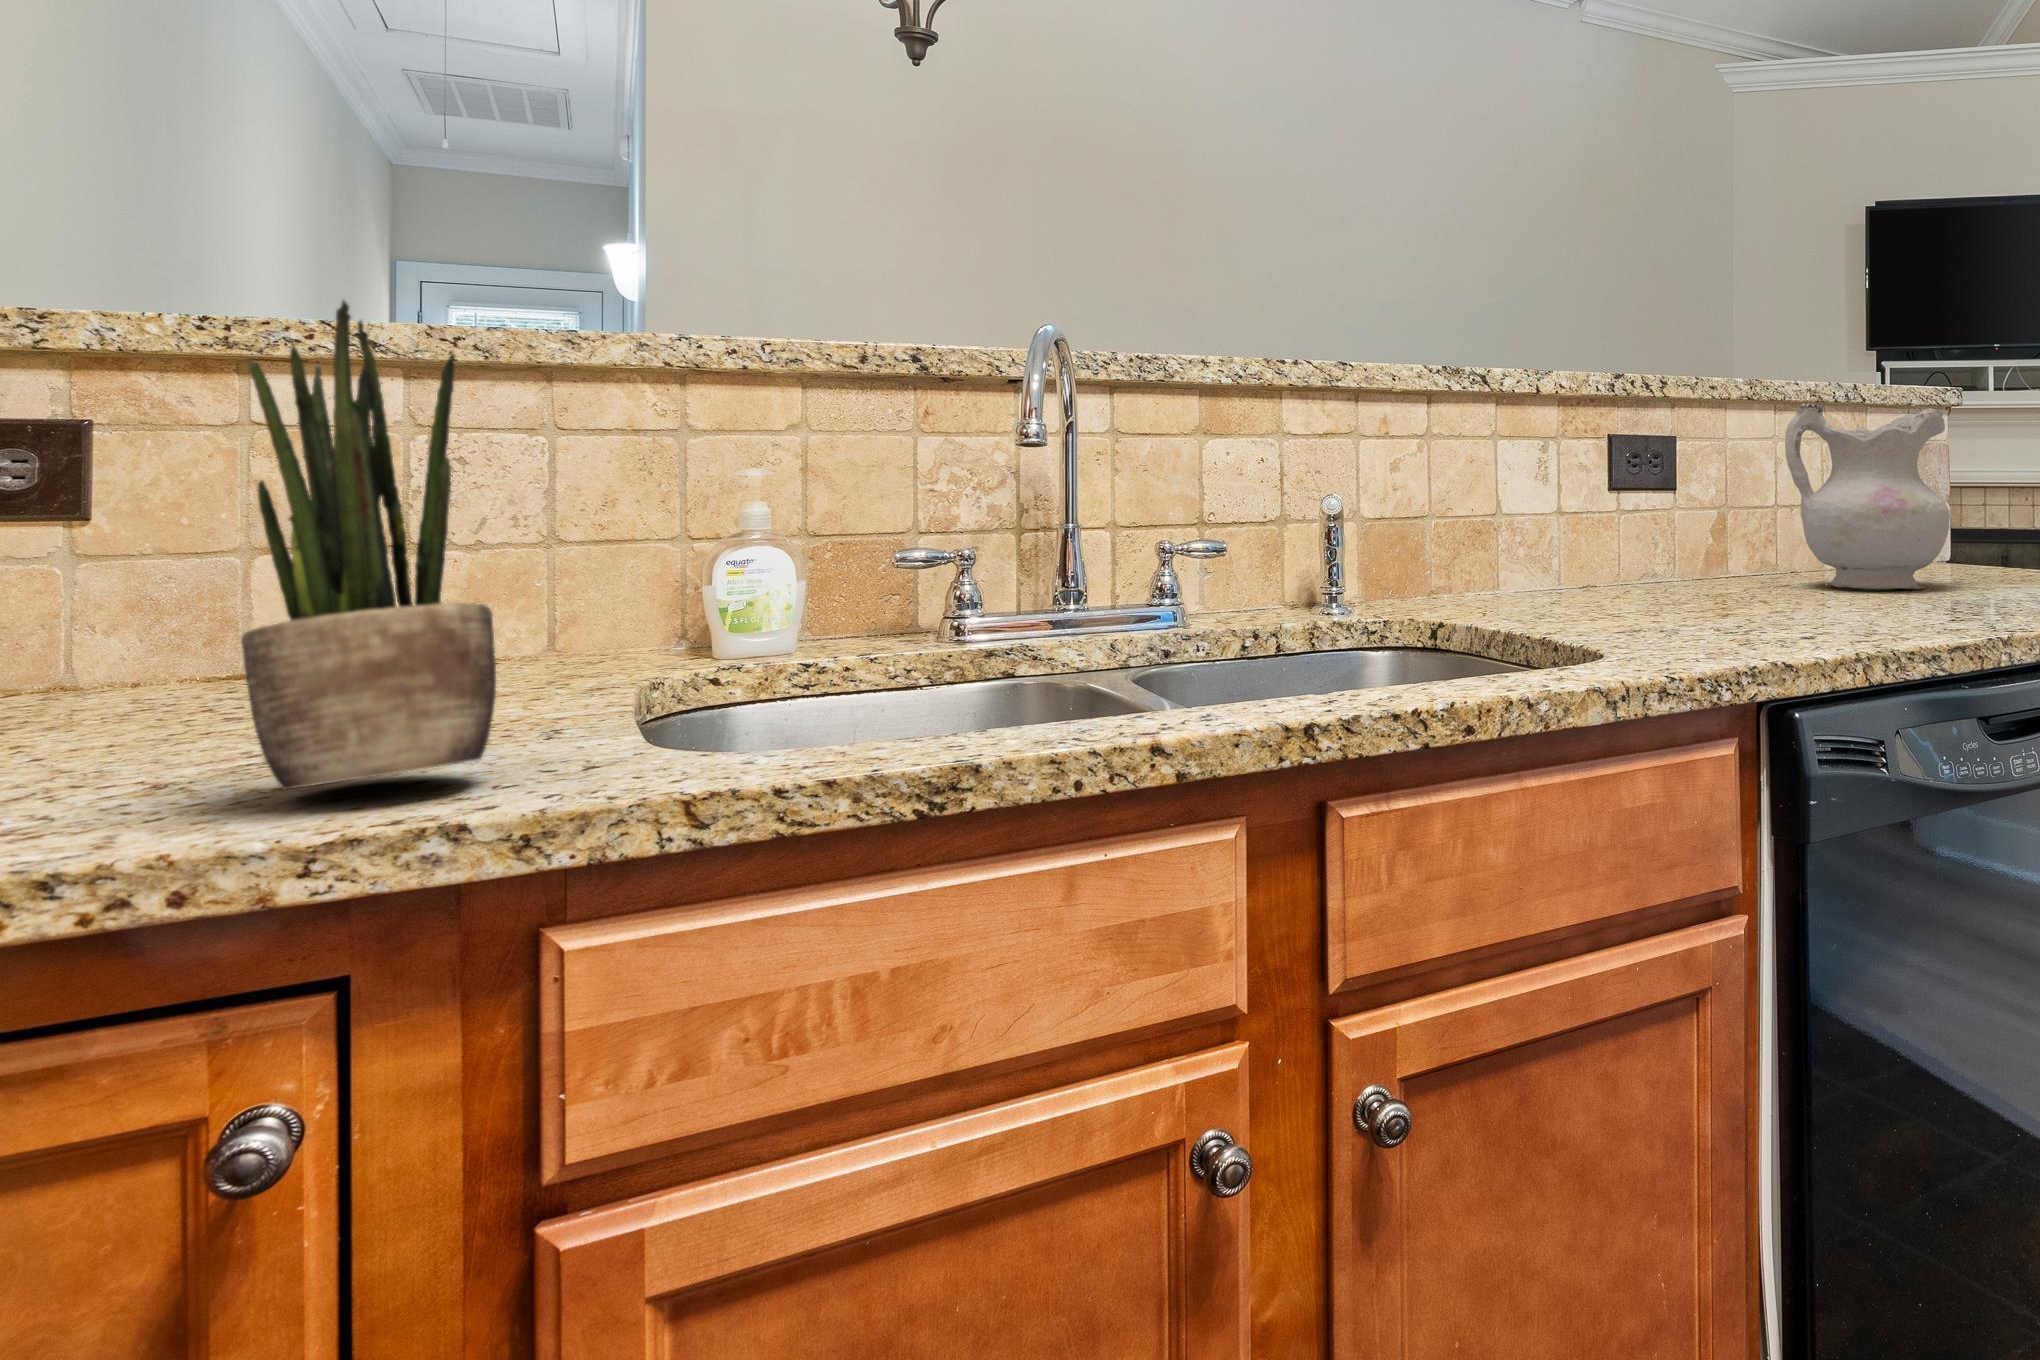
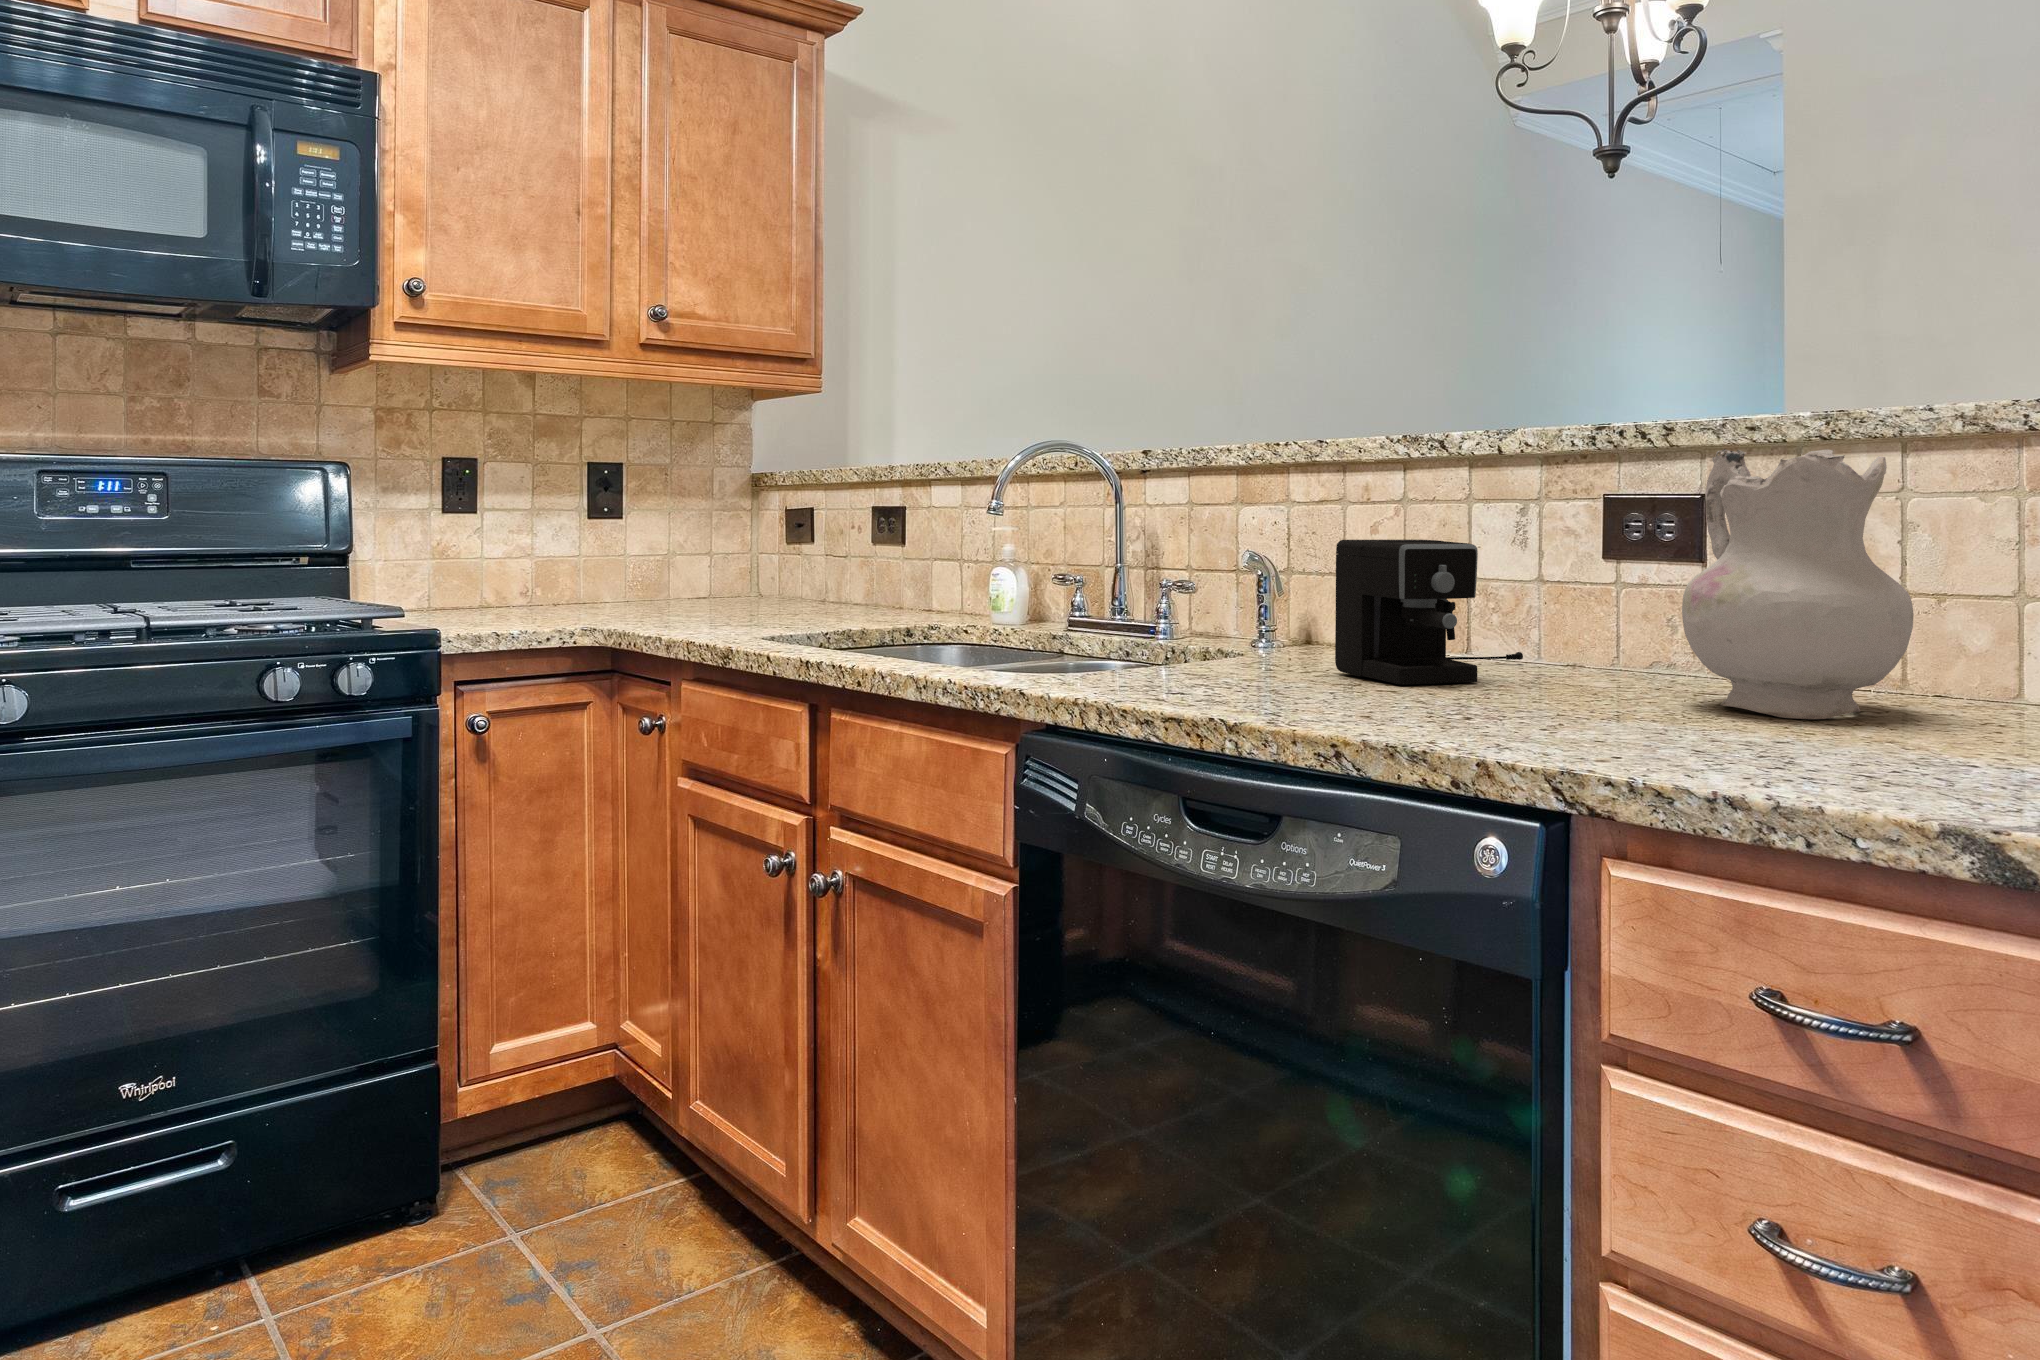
potted plant: present [241,301,496,789] -> none [644,472,715,628]
coffee maker: none [1534,475,1749,612] -> present [1335,540,1523,685]

